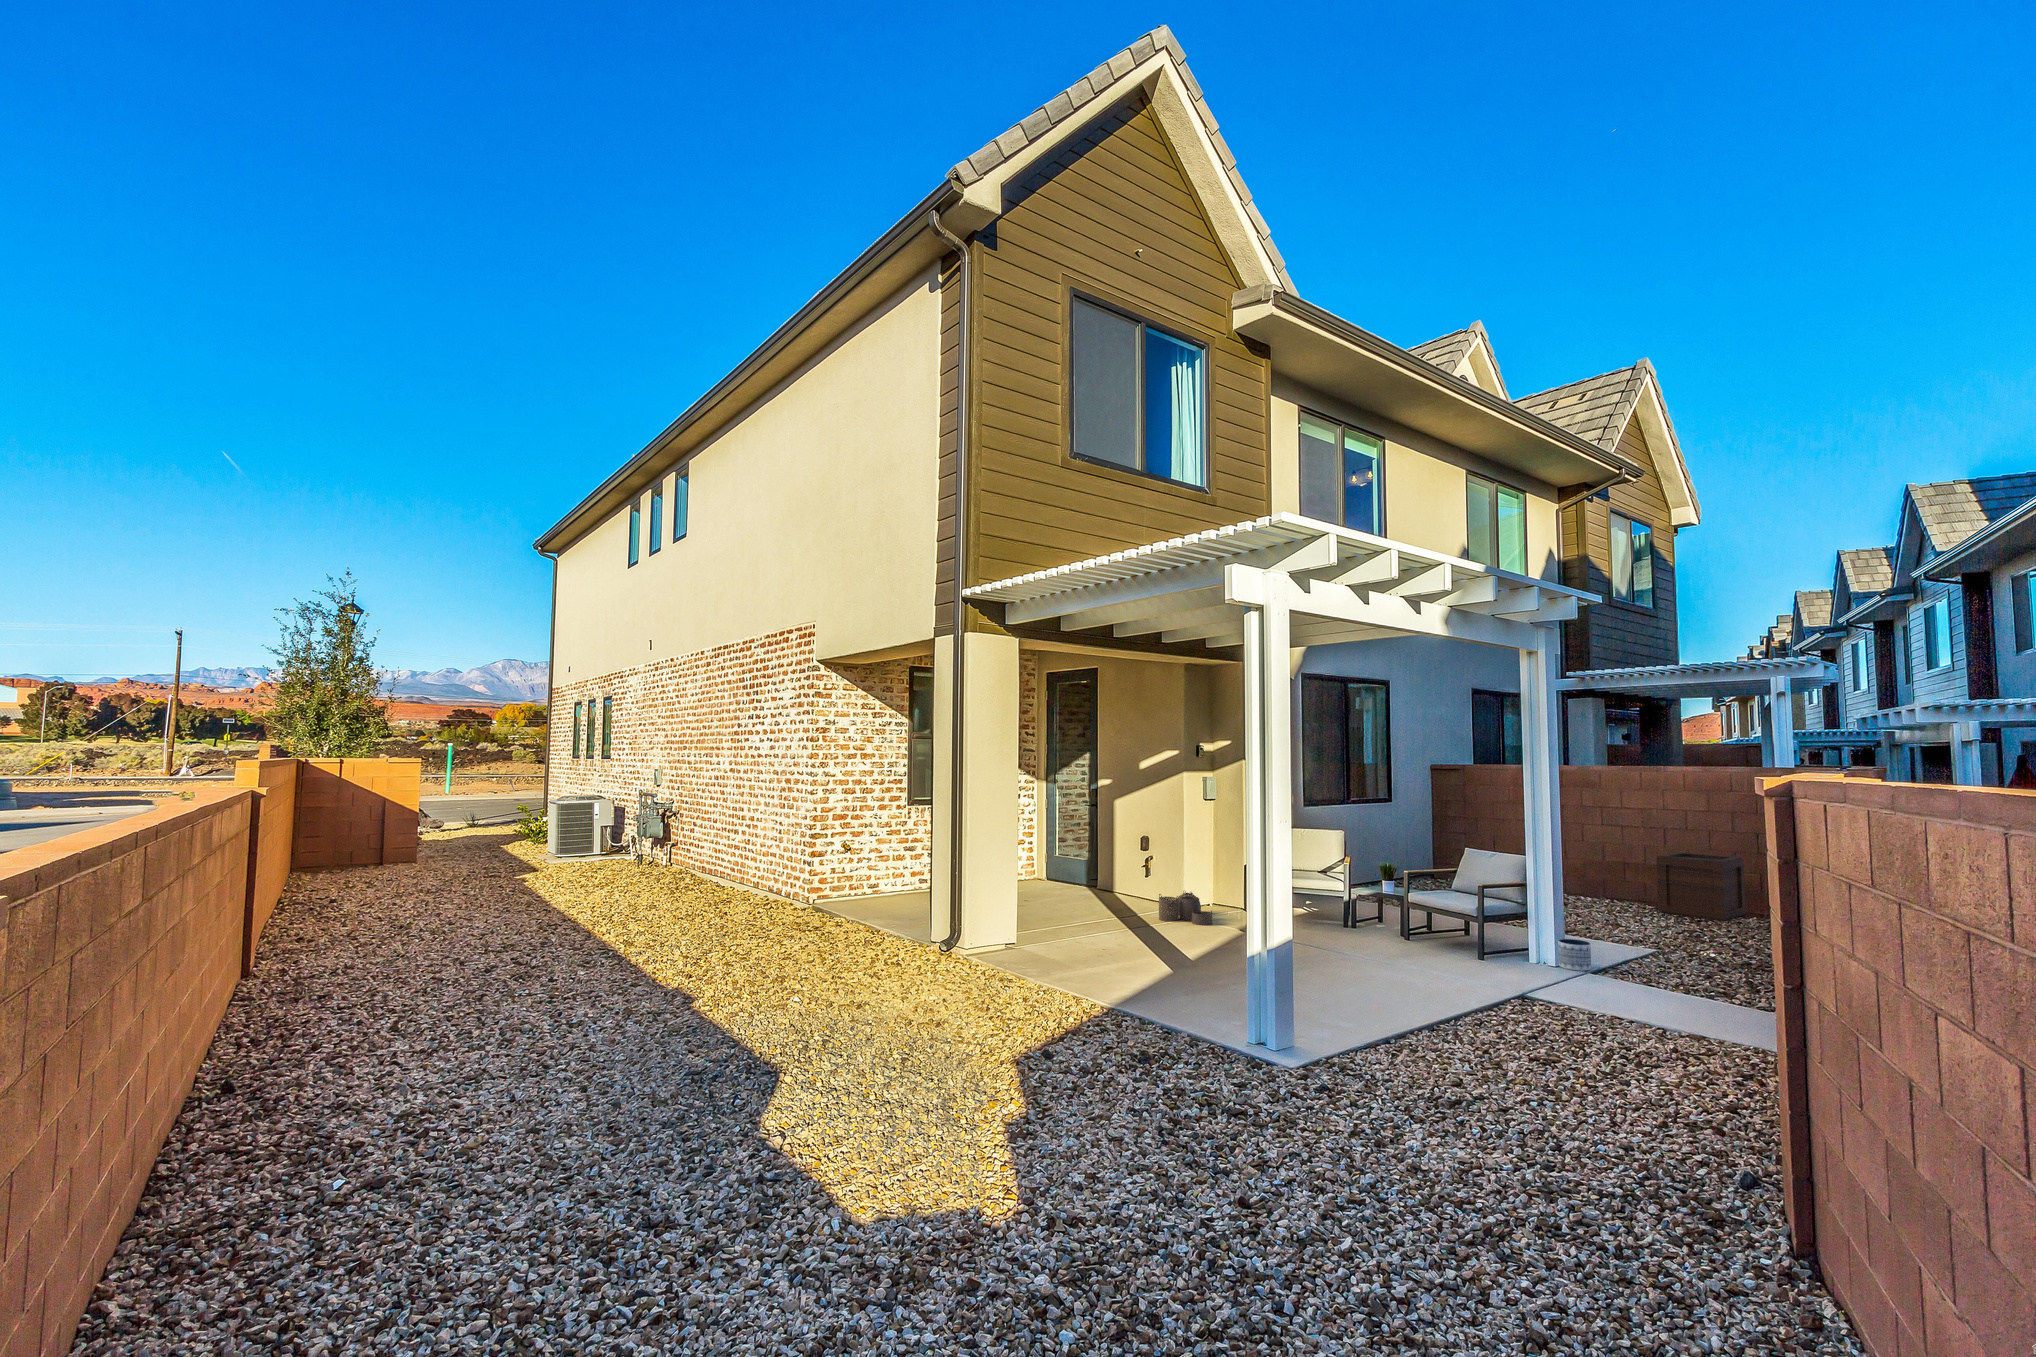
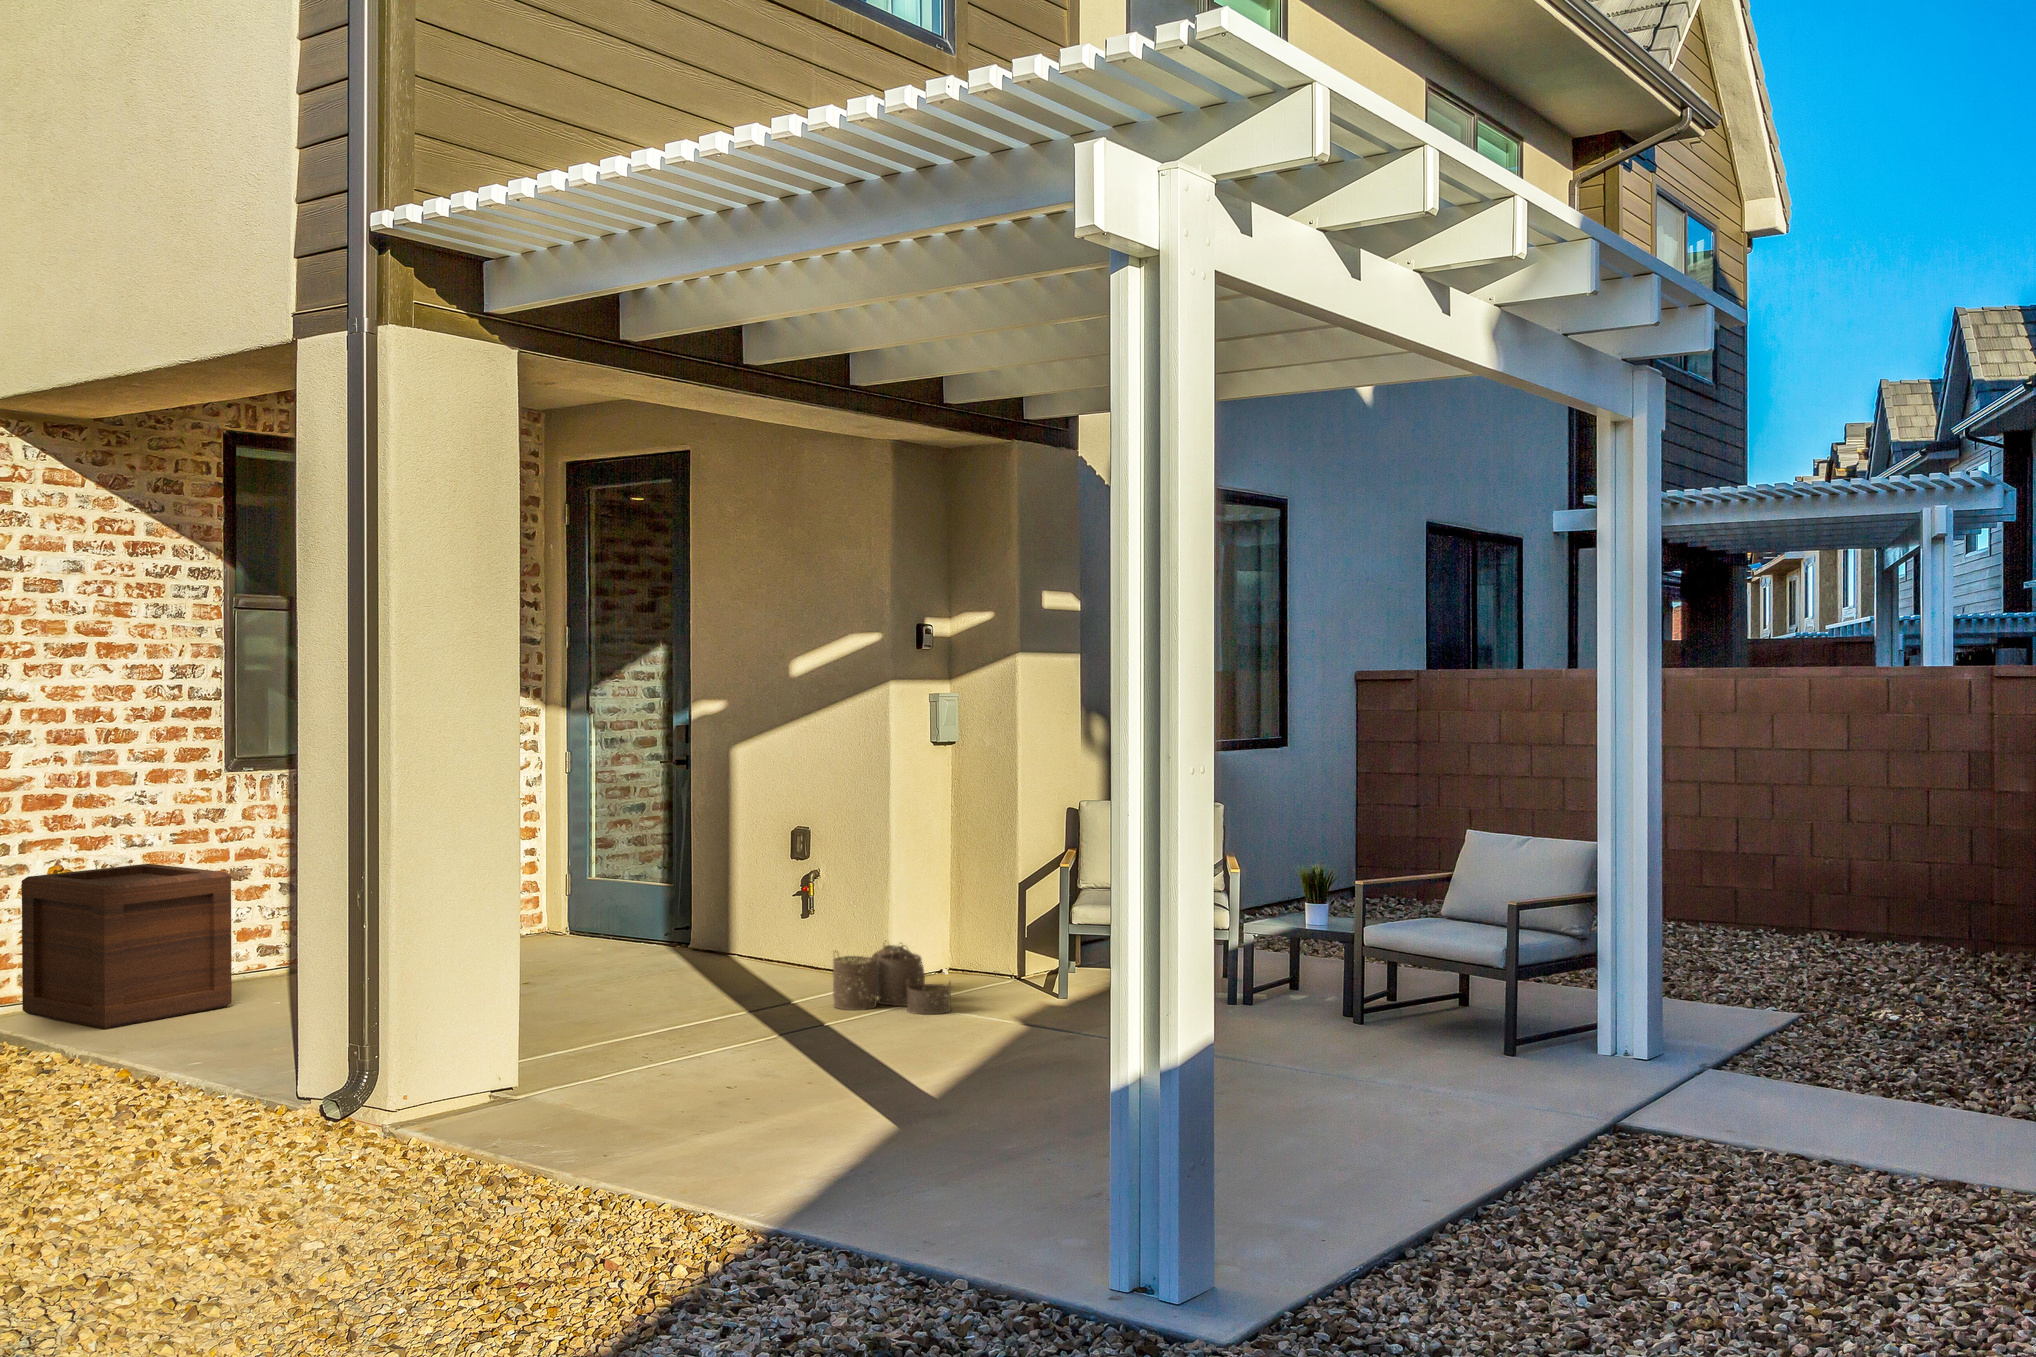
wooden crate: present [1657,852,1746,921] -> present [22,864,232,1029]
planter: present [1558,939,1591,971] -> none [1653,1002,1713,1064]

